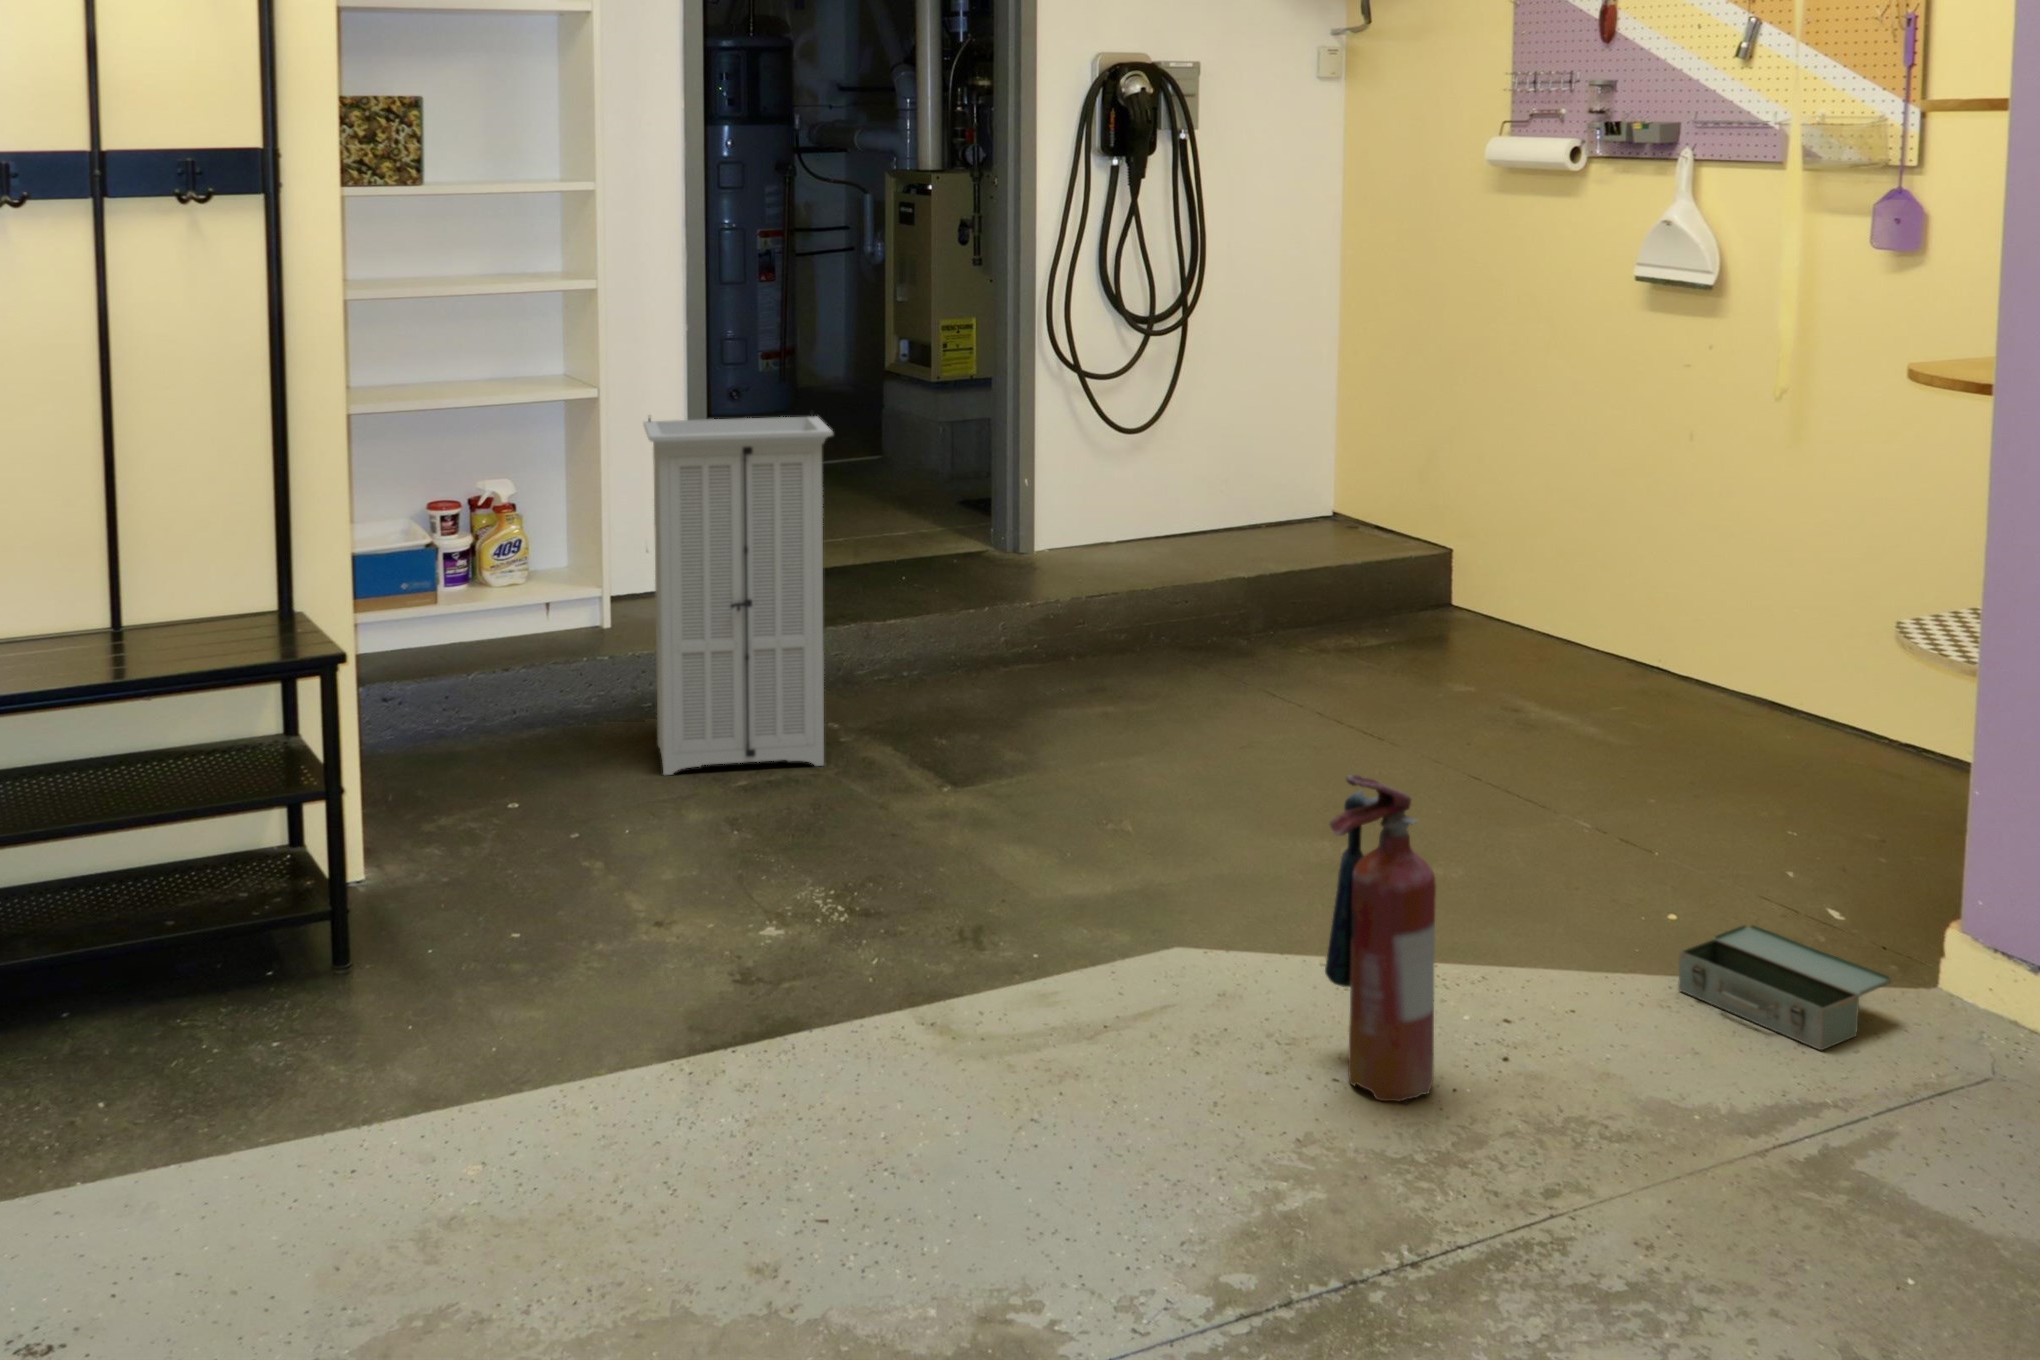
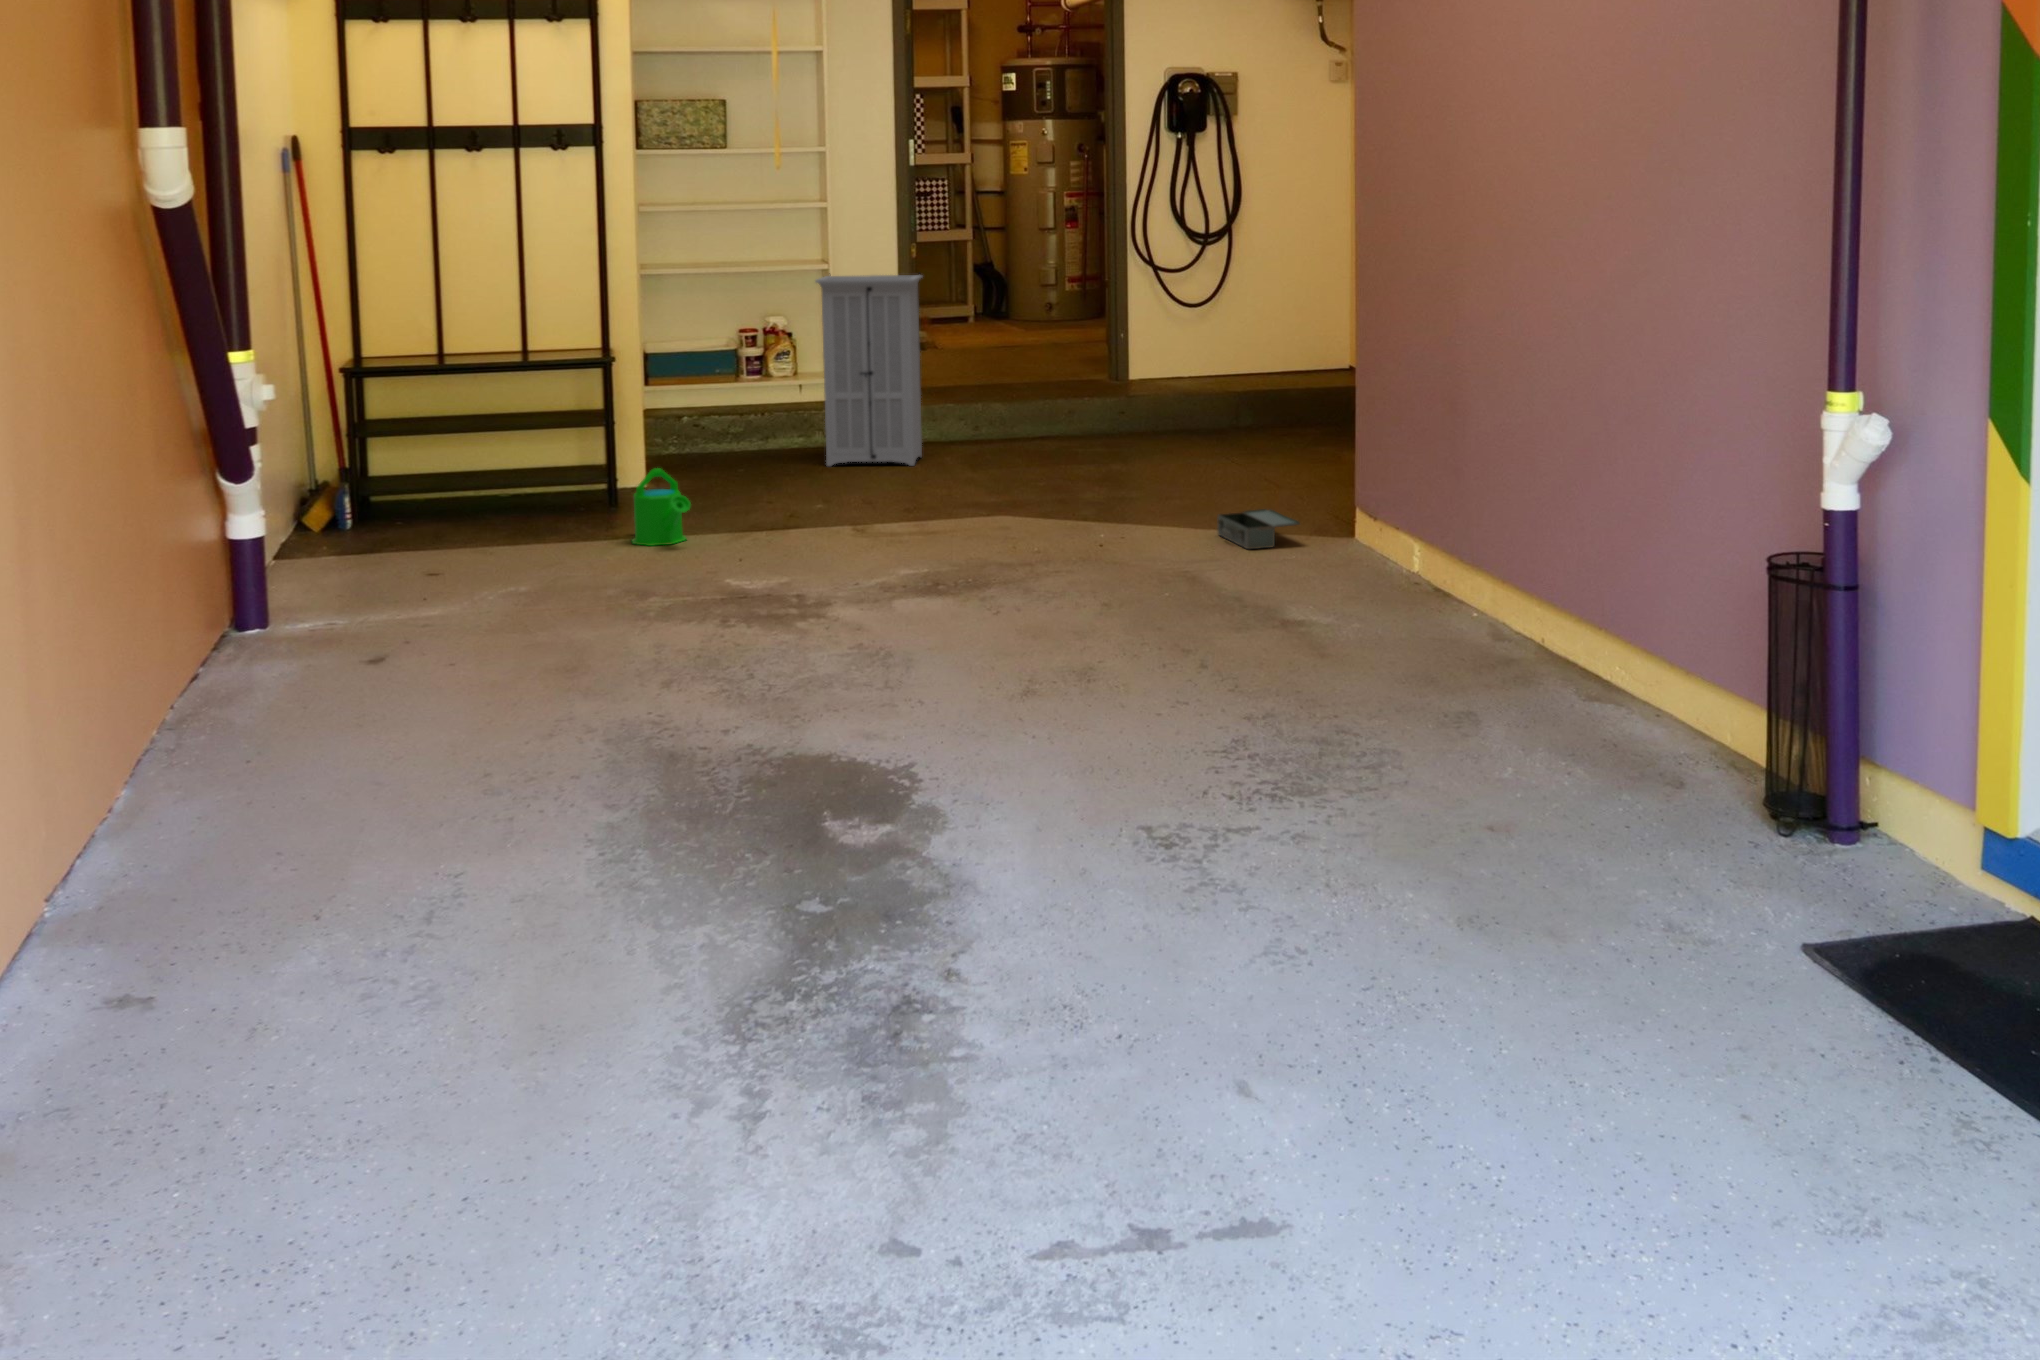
fire extinguisher: present [1325,775,1436,1101] -> none [990,400,1049,552]
watering can: none [462,944,635,1139] -> present [632,468,691,546]

